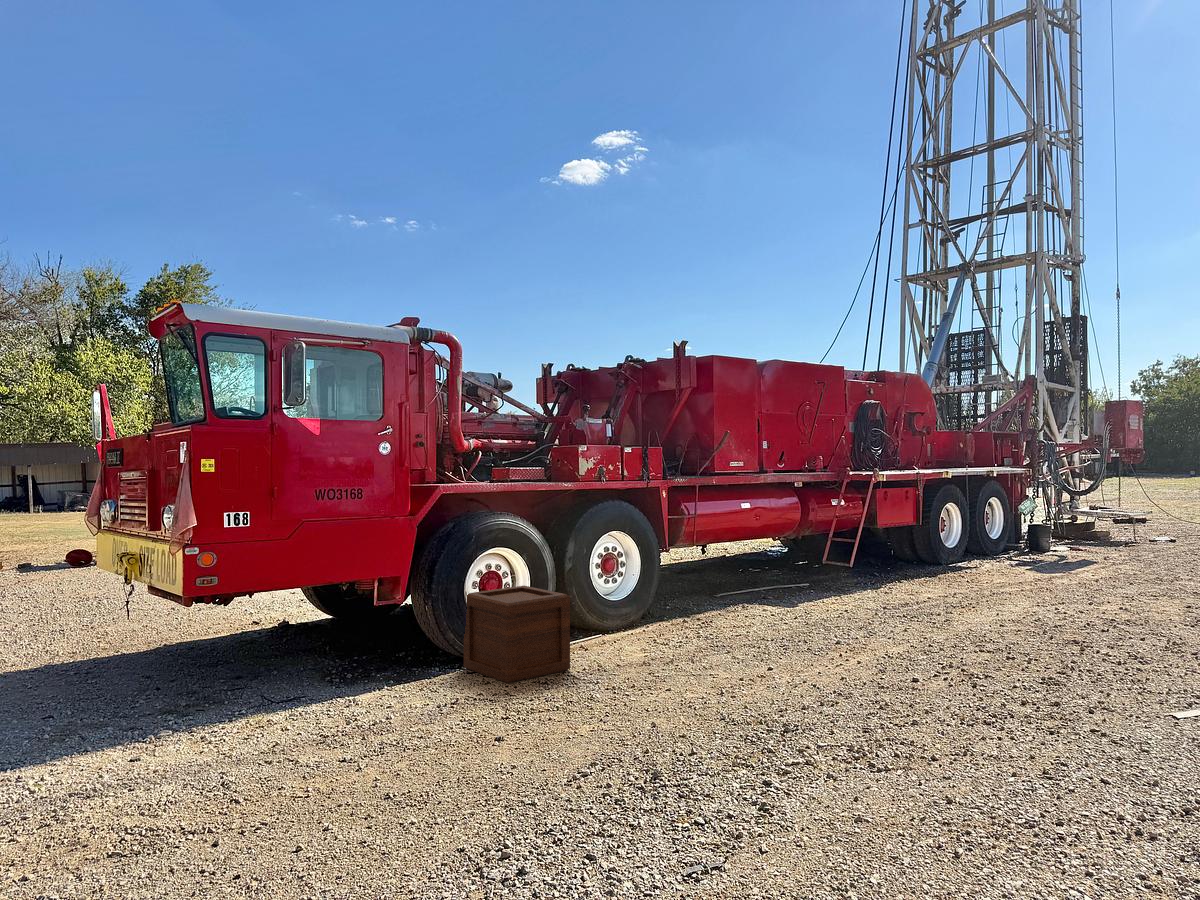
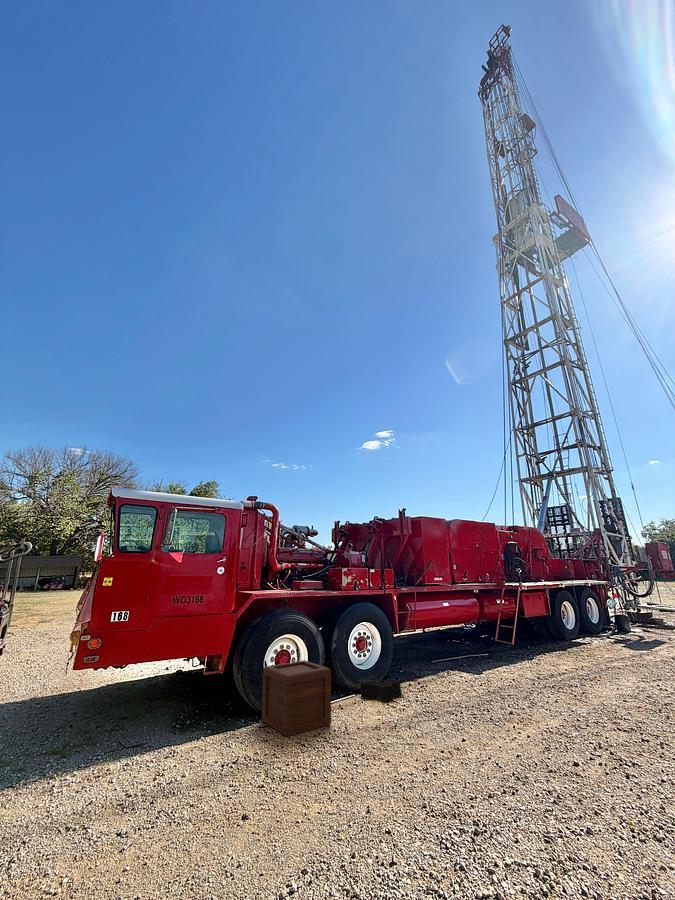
storage bin: none [601,614,672,644] -> present [357,678,402,702]

